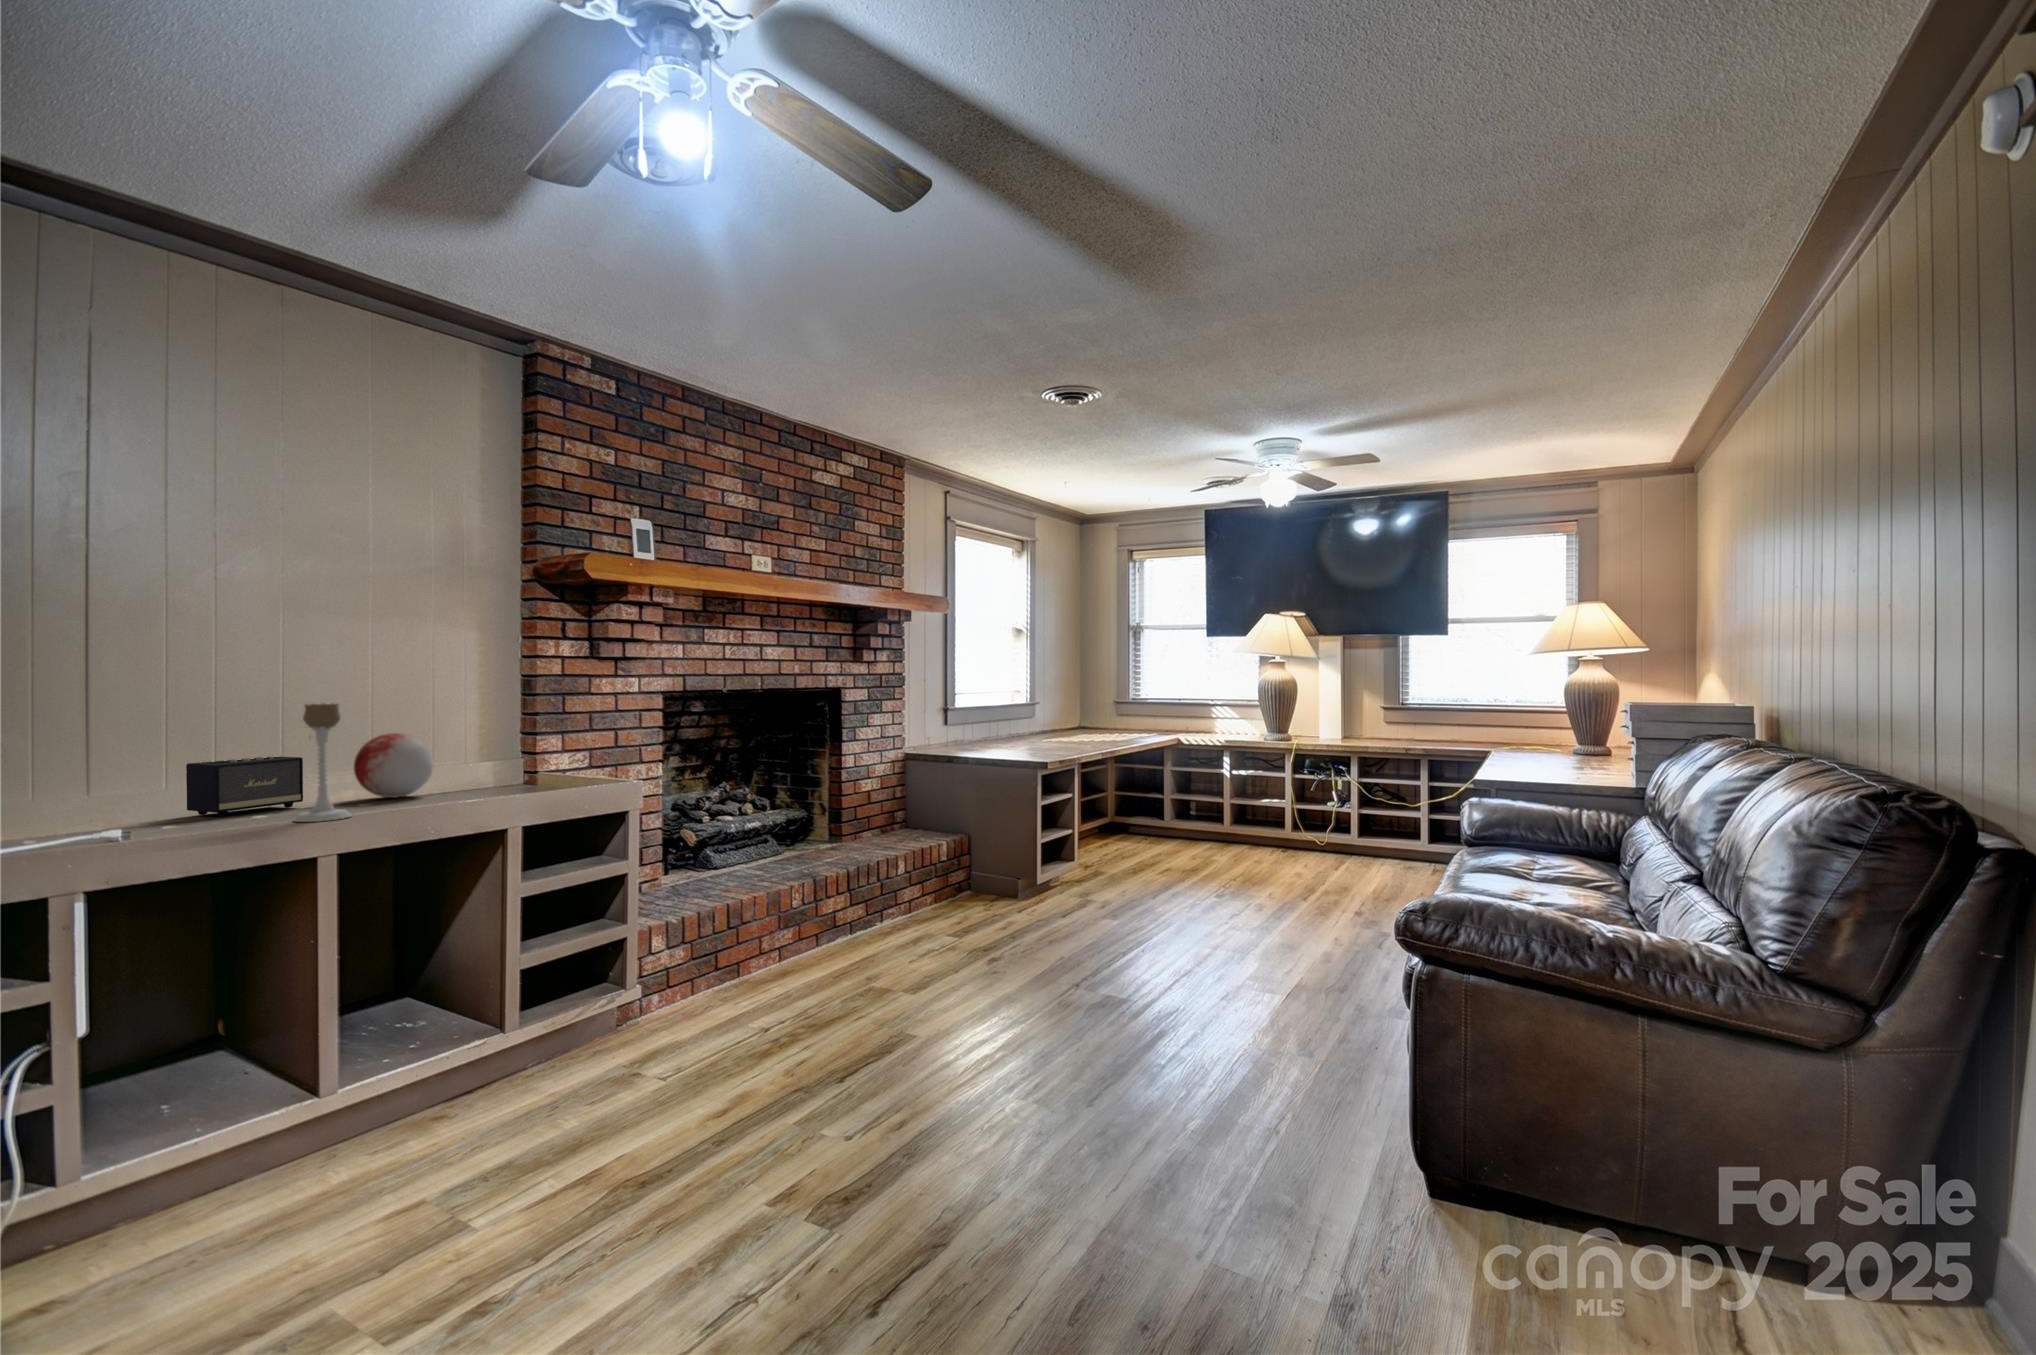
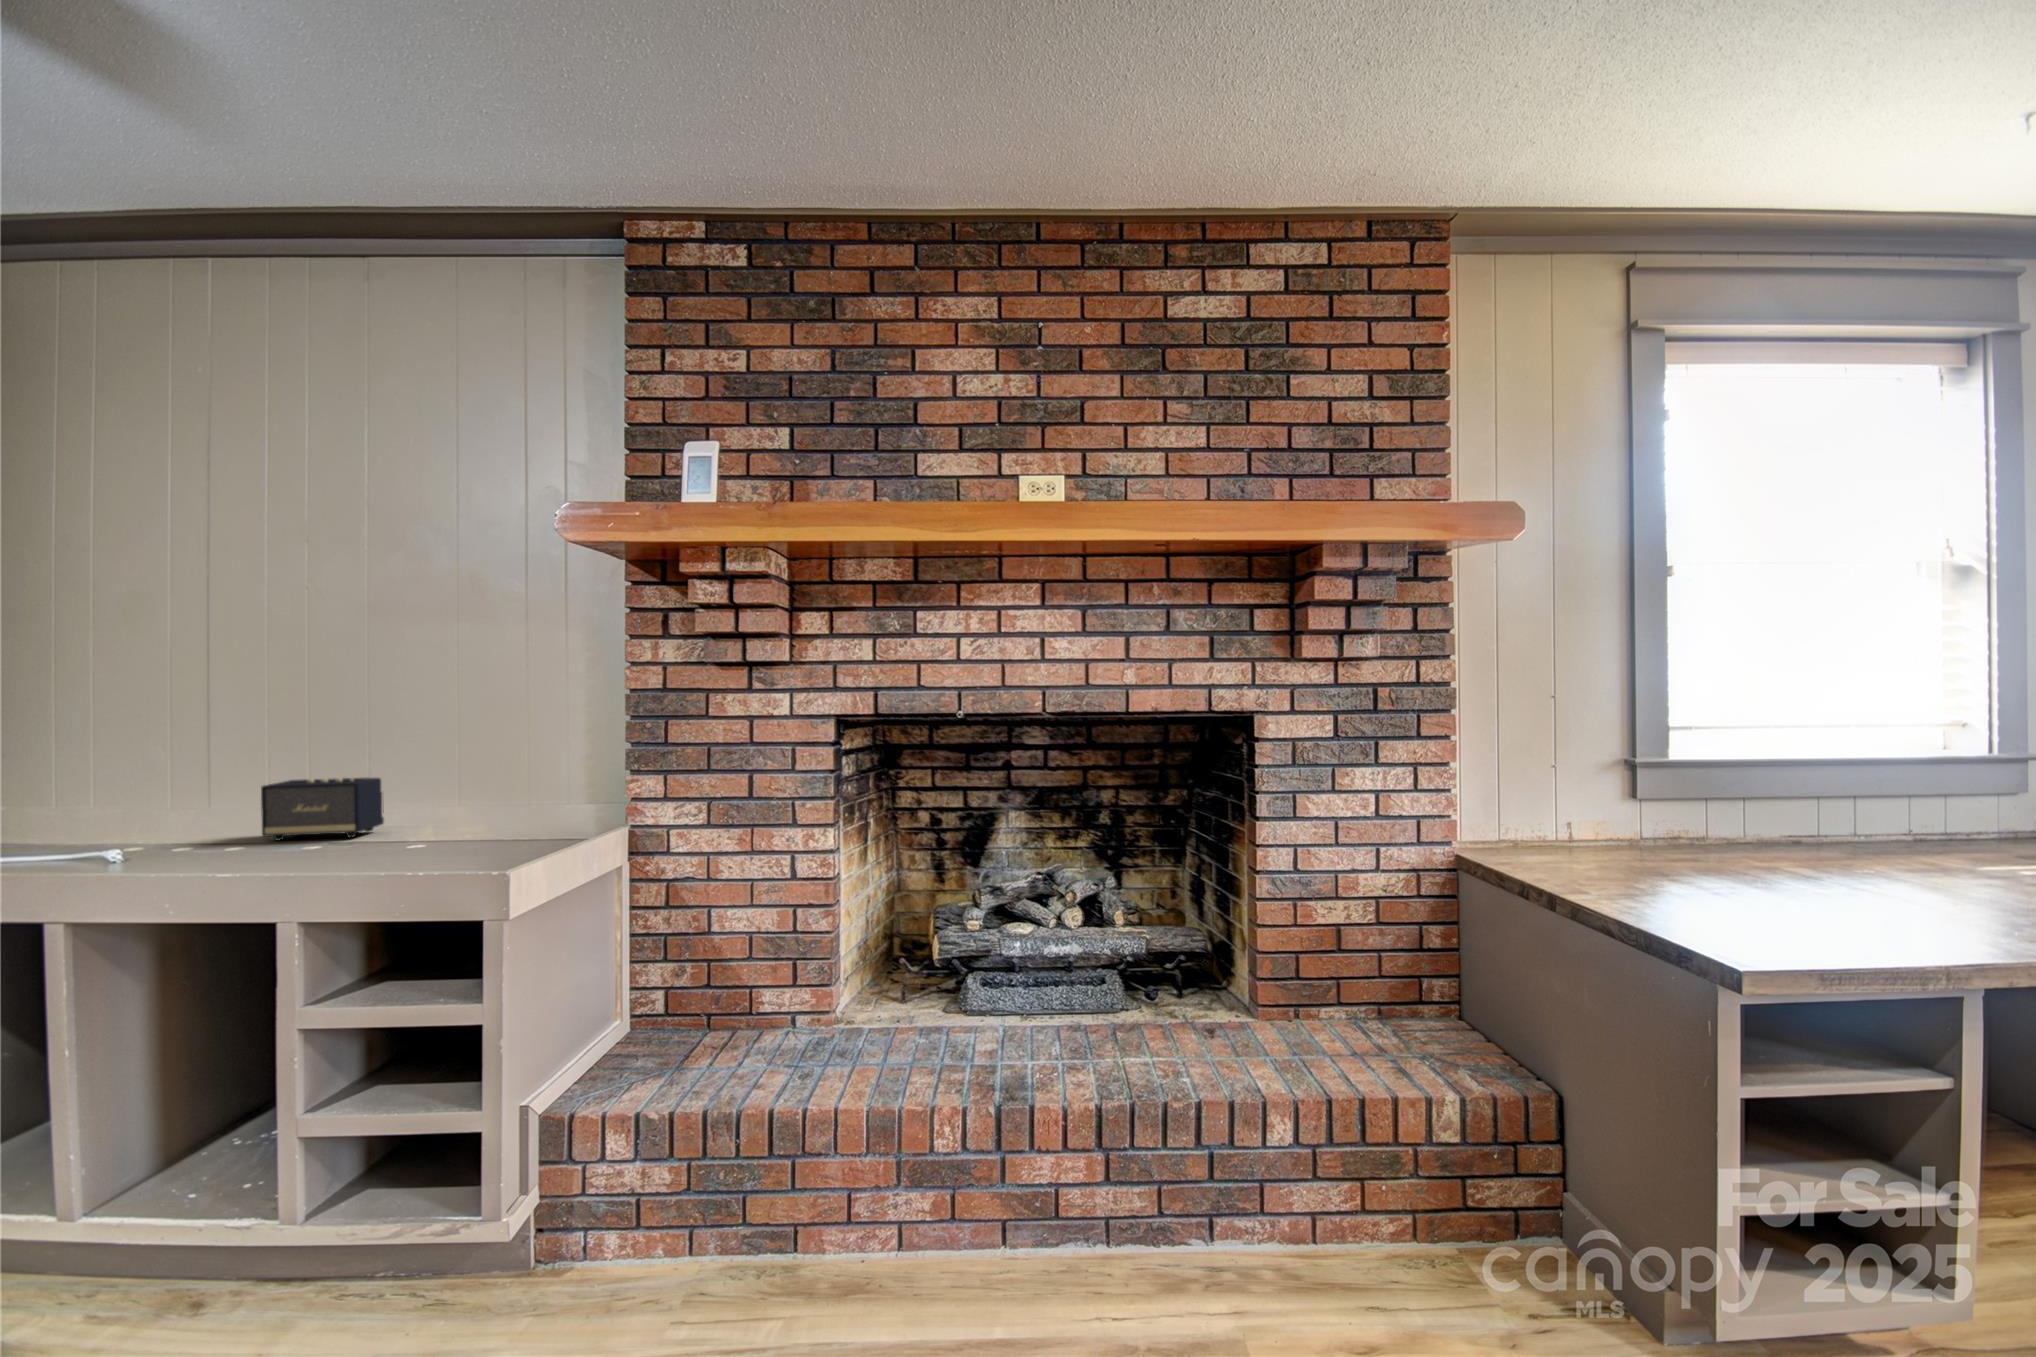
candle holder: present [294,704,351,822] -> none [158,727,237,873]
decorative orb: present [354,733,433,798] -> none [400,761,494,840]

